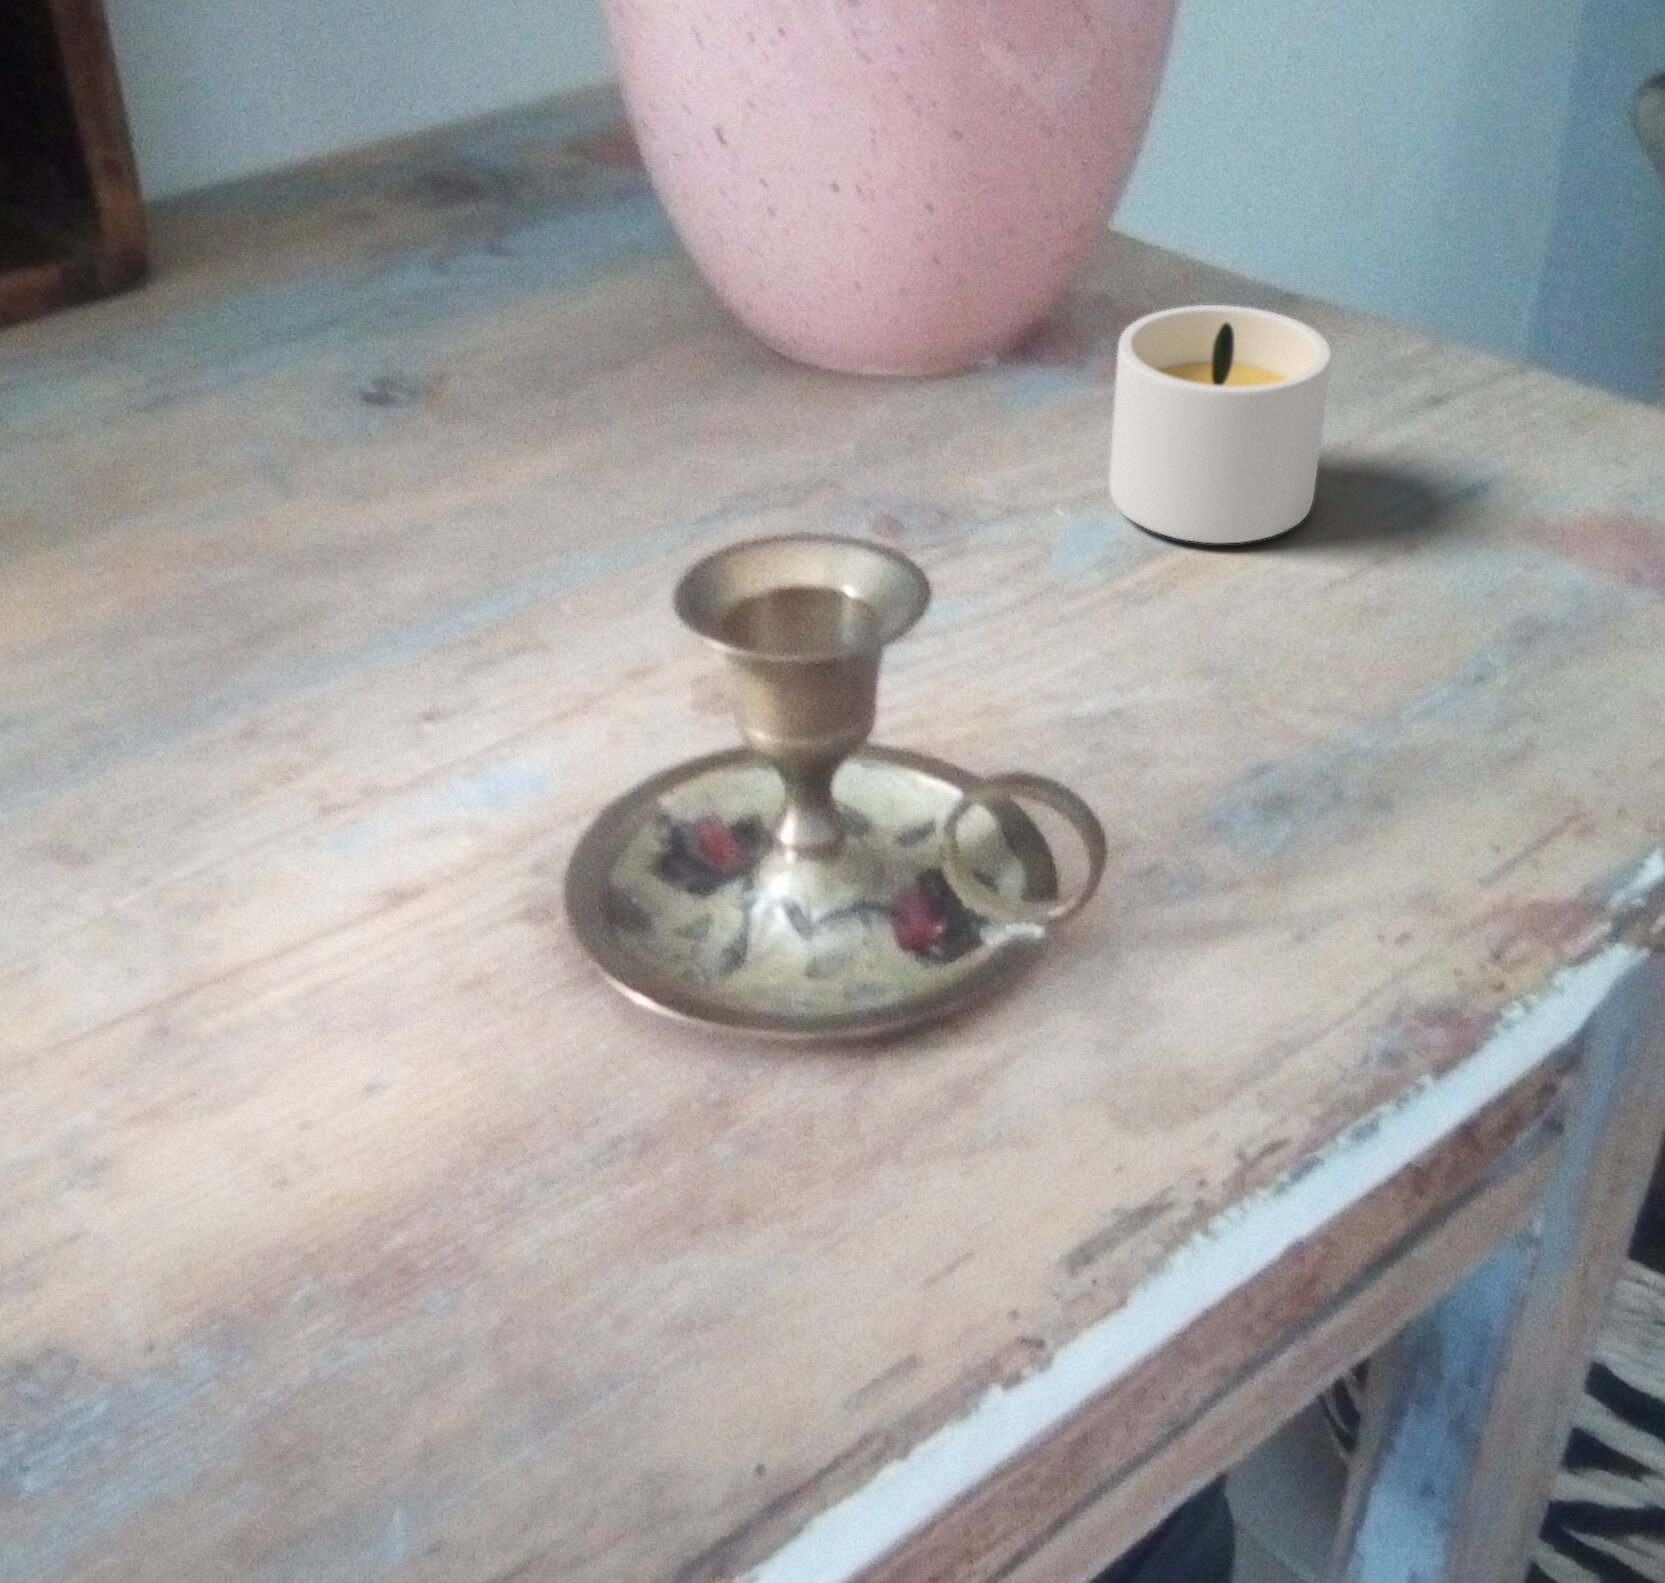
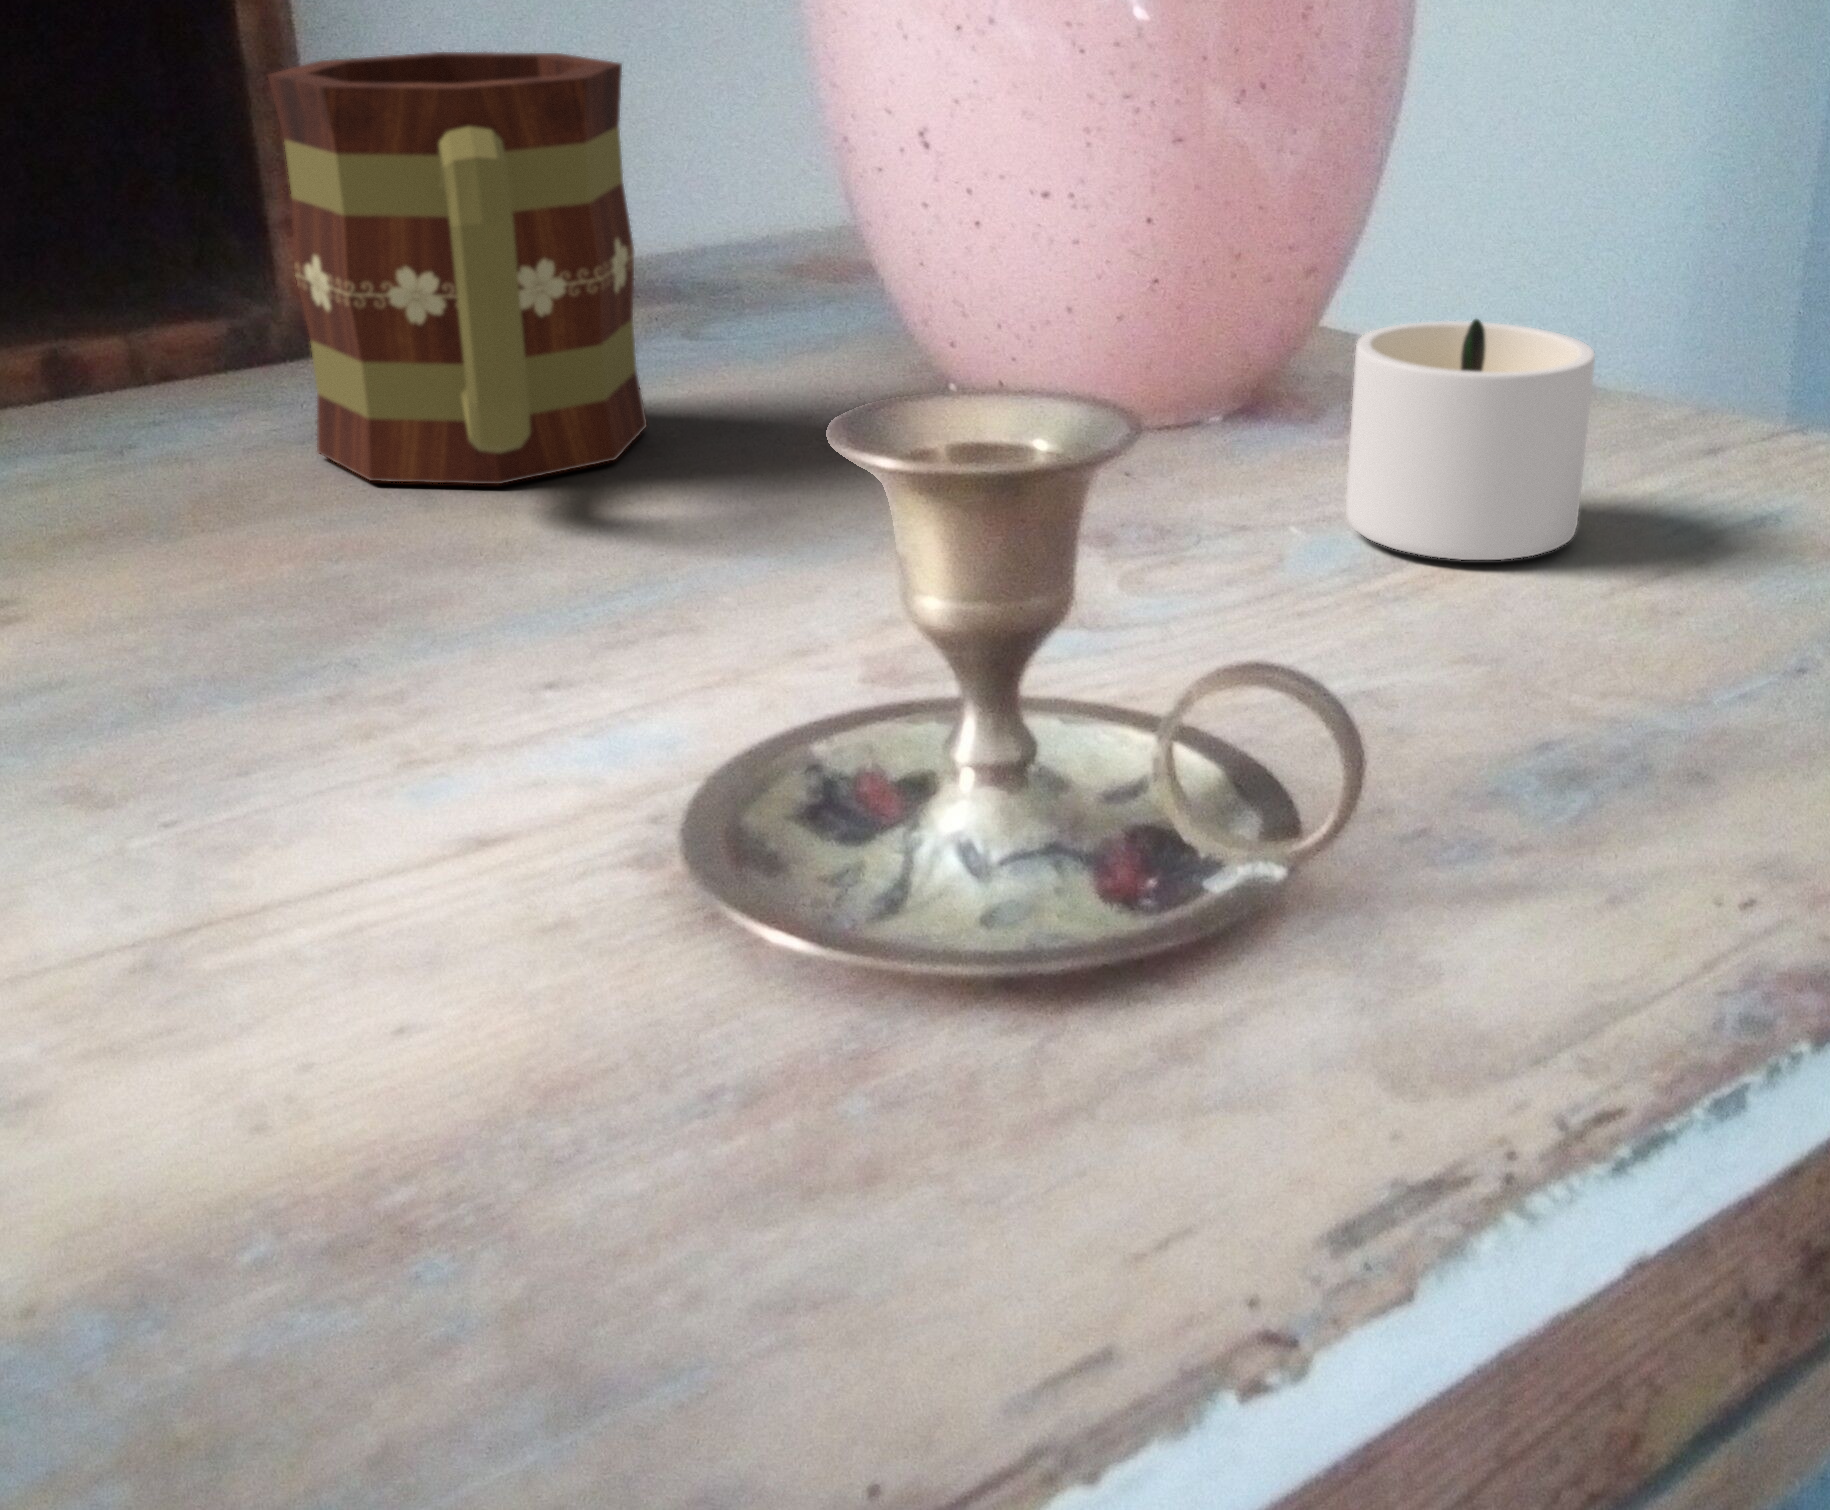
mug: none [96,18,466,460] -> present [268,52,647,484]

